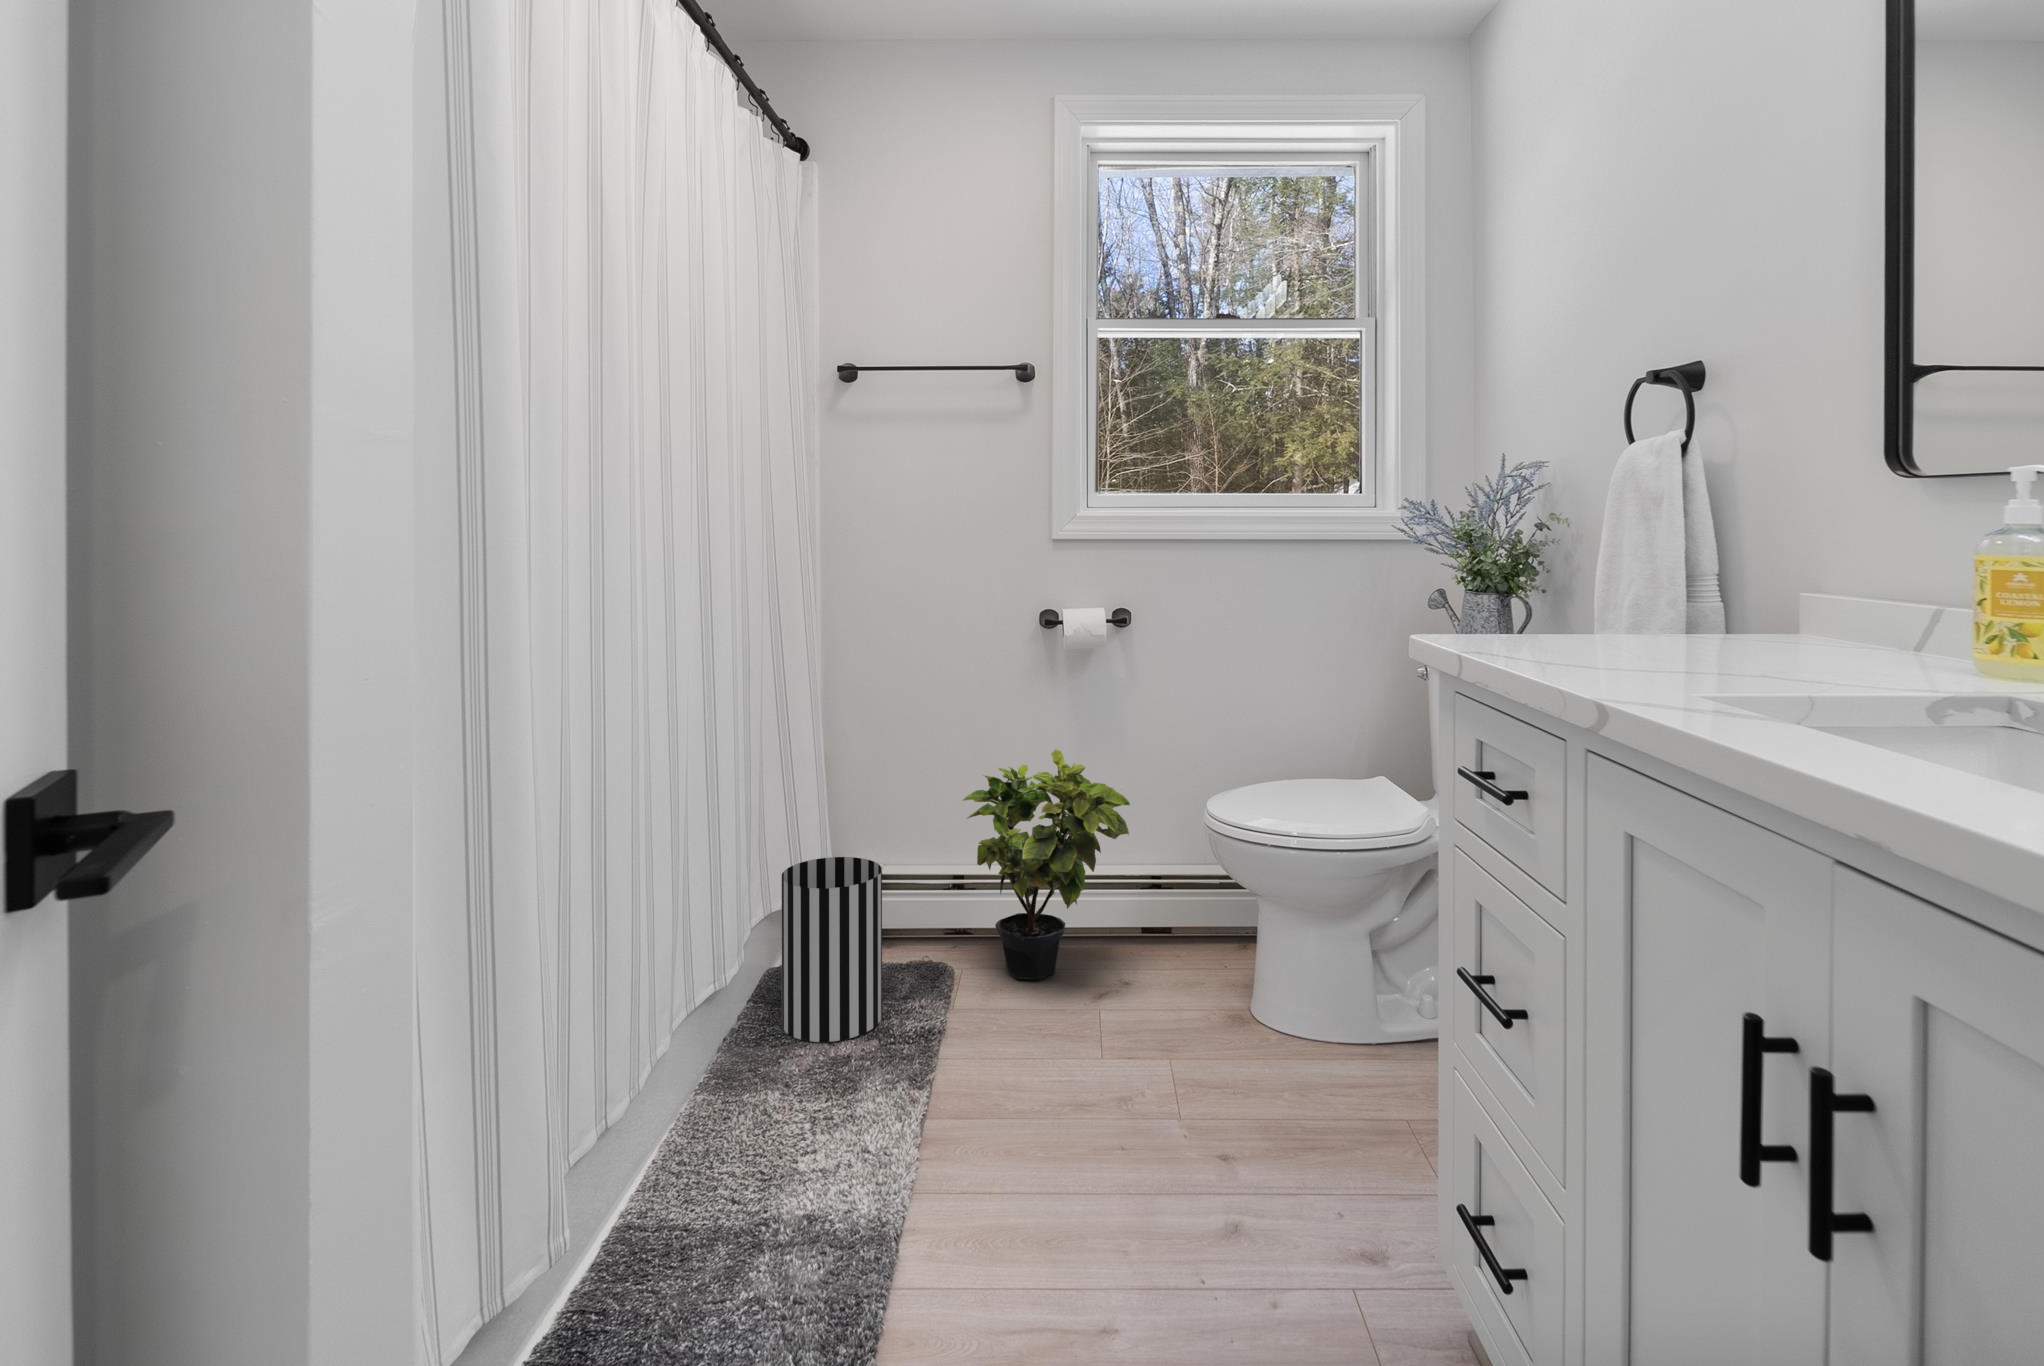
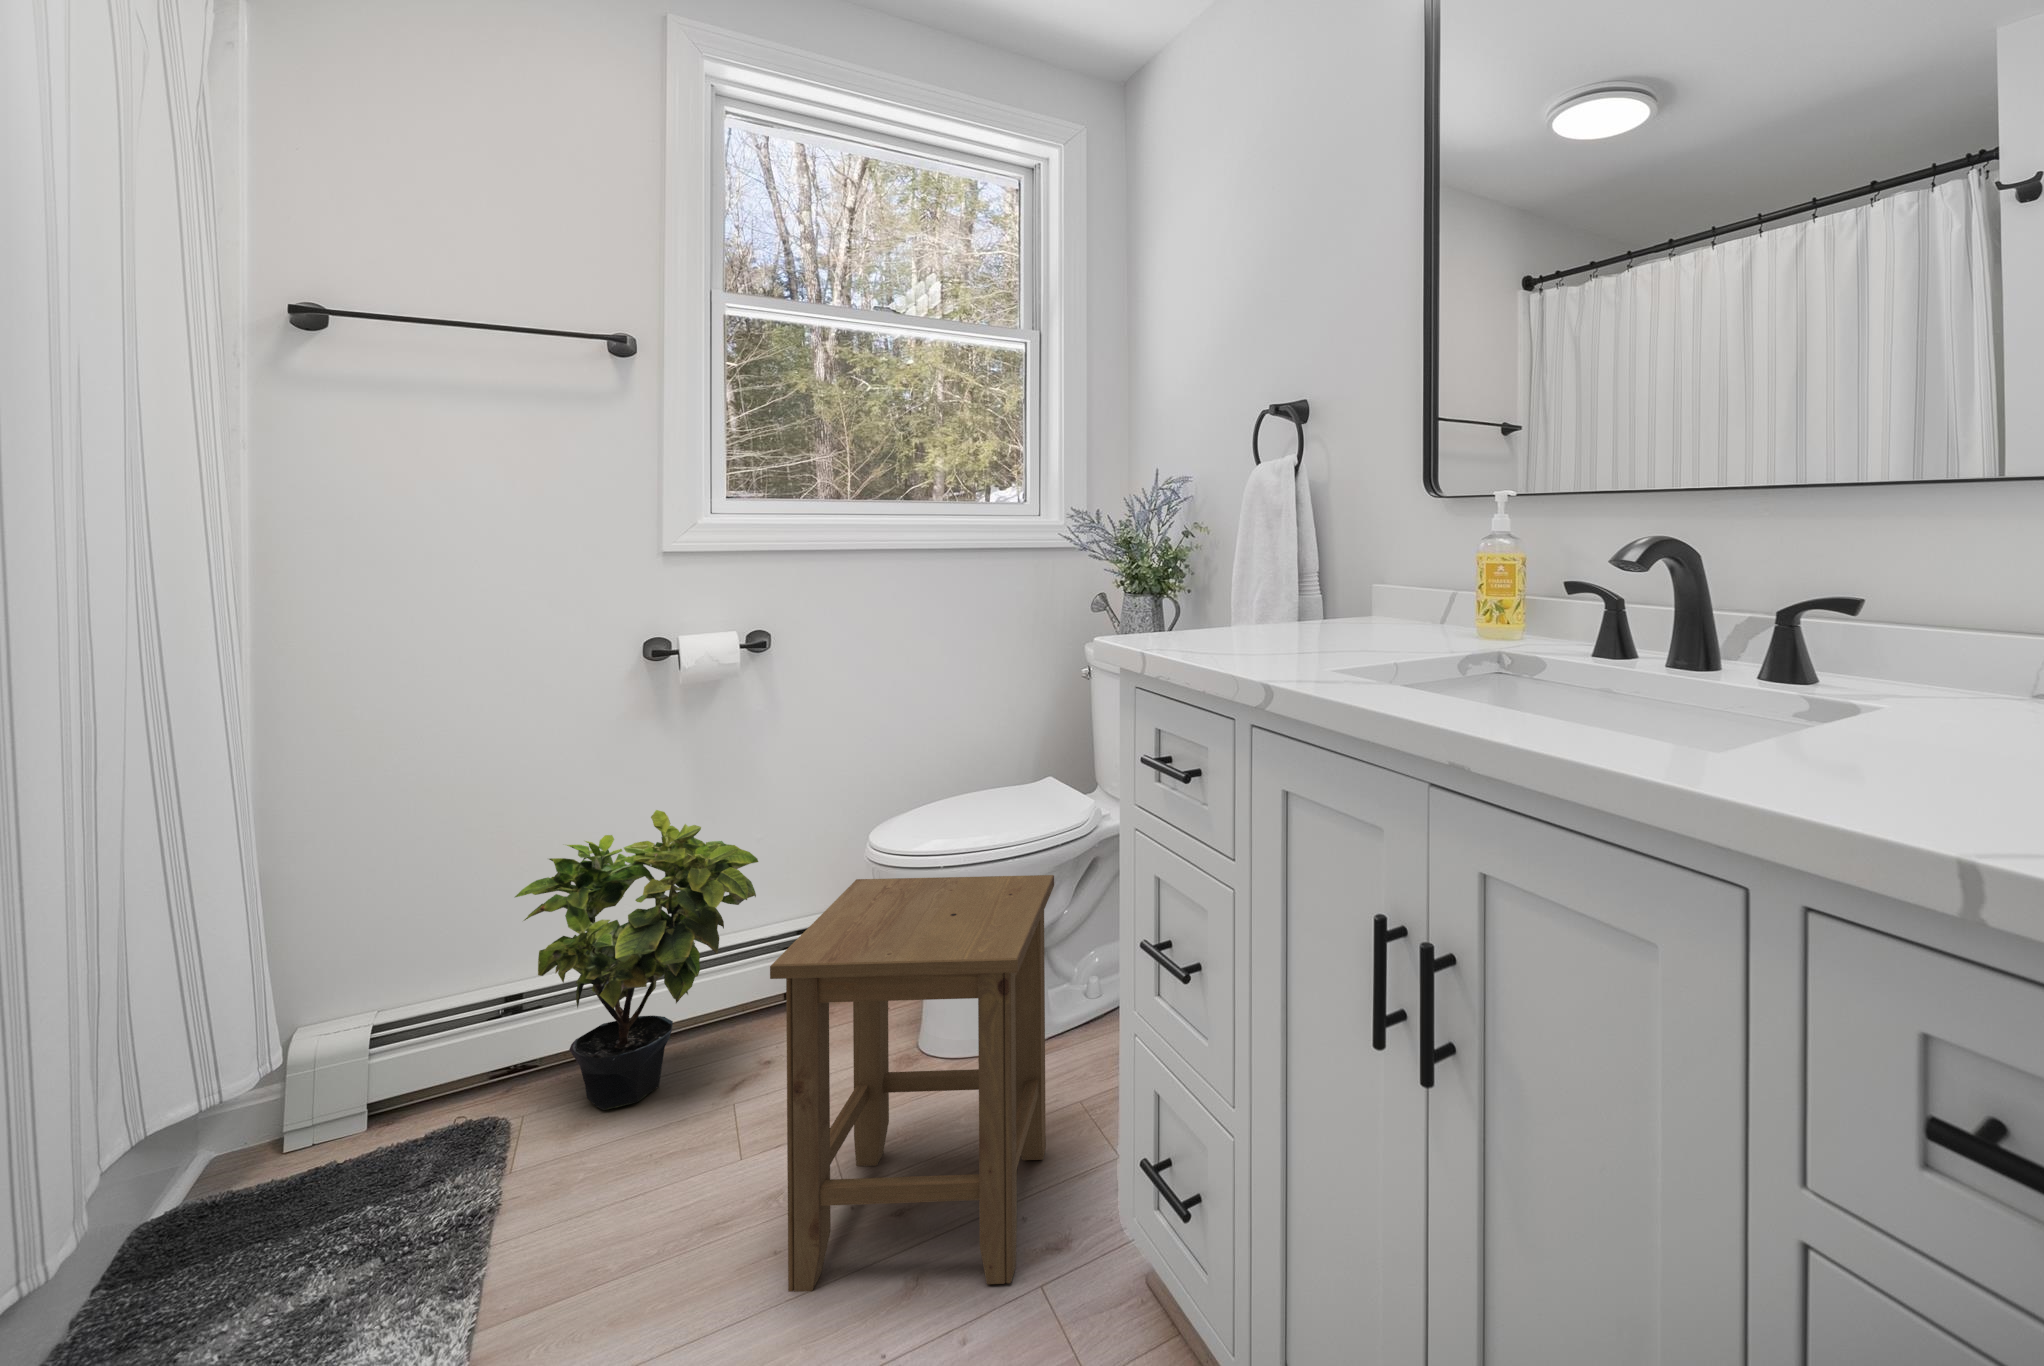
stool: none [1110,826,1364,1202] -> present [770,875,1054,1292]
wastebasket: present [782,857,882,1042] -> none [183,1014,386,1322]

